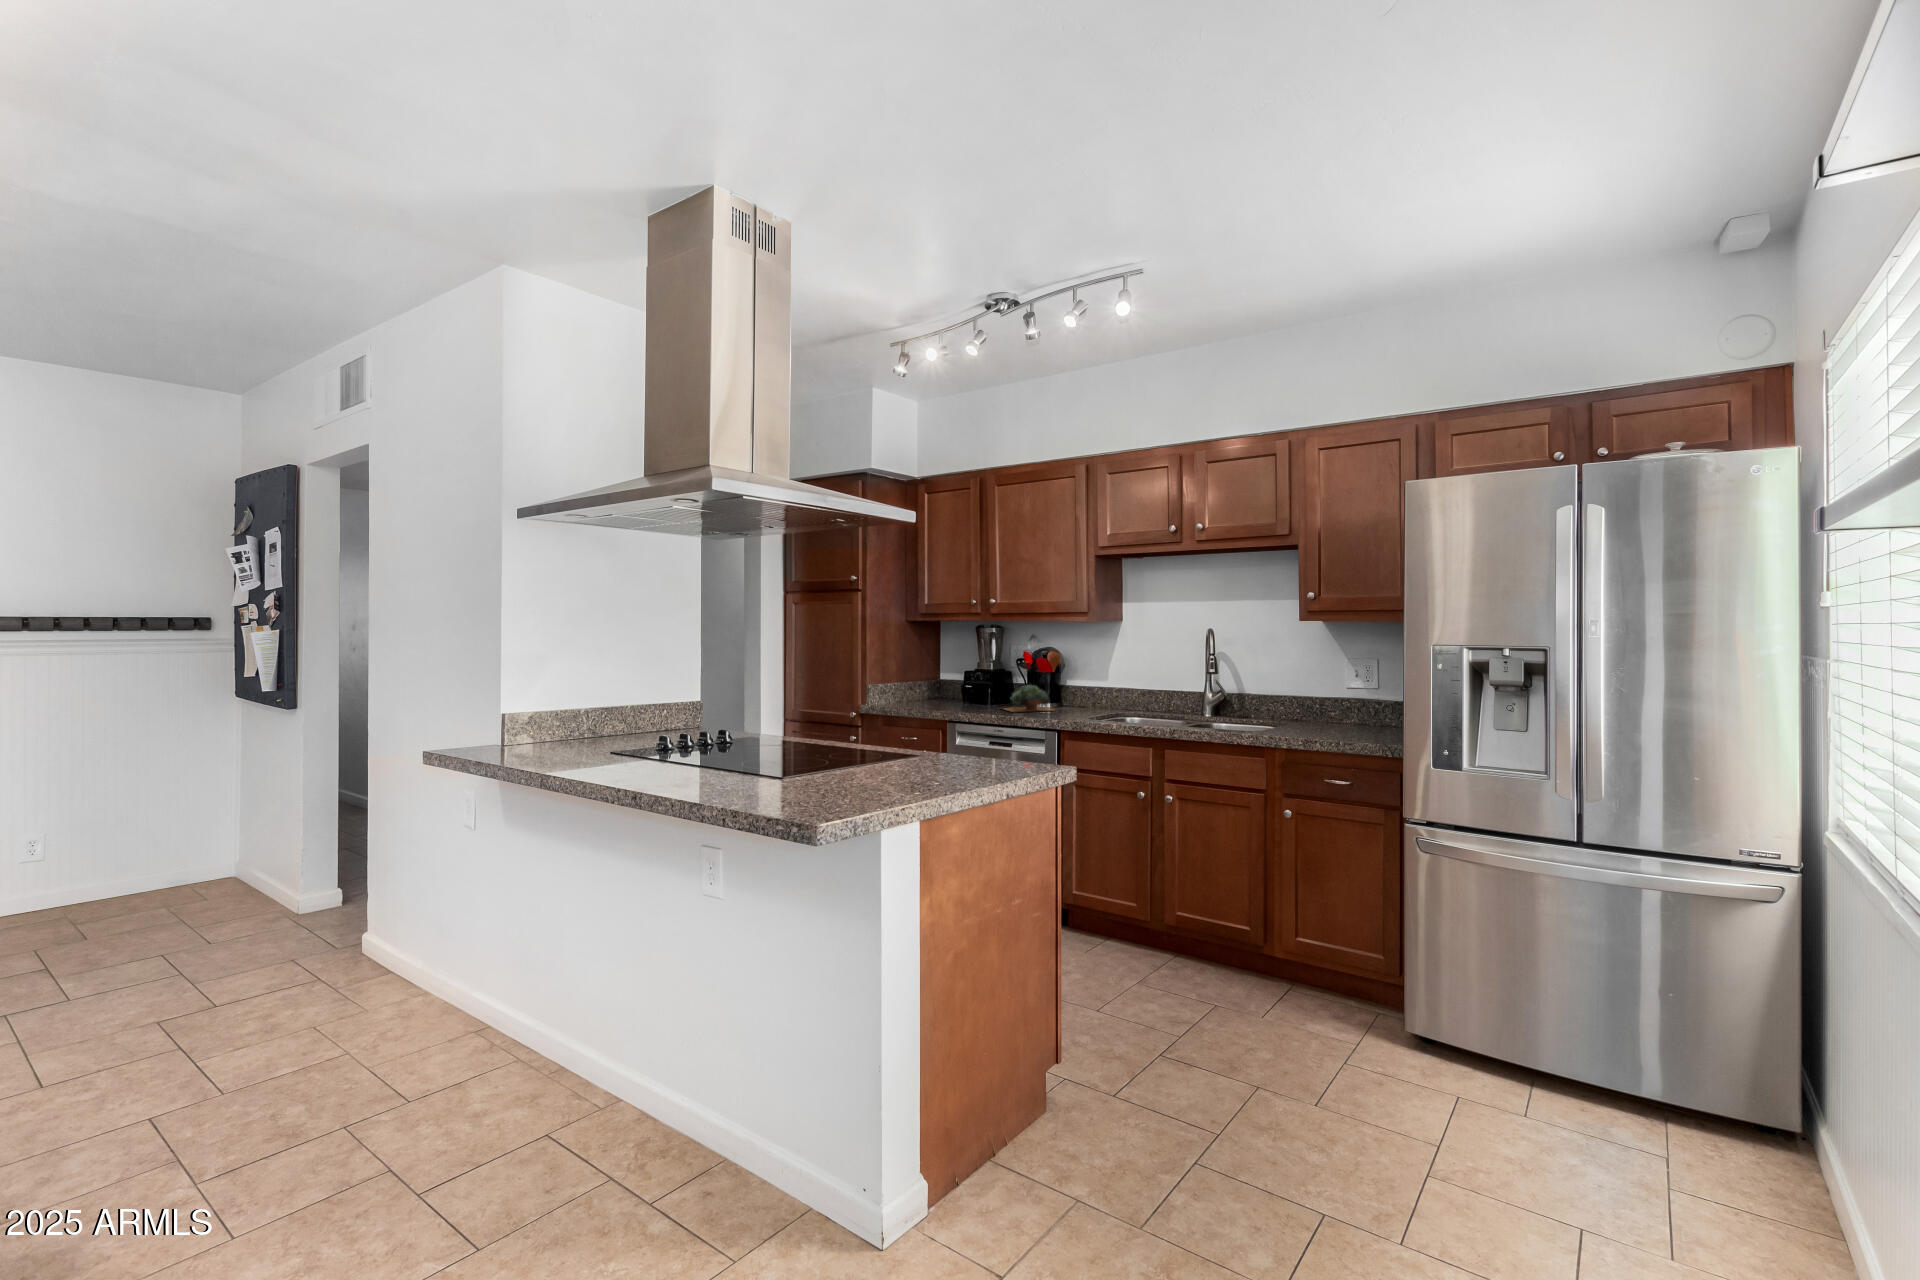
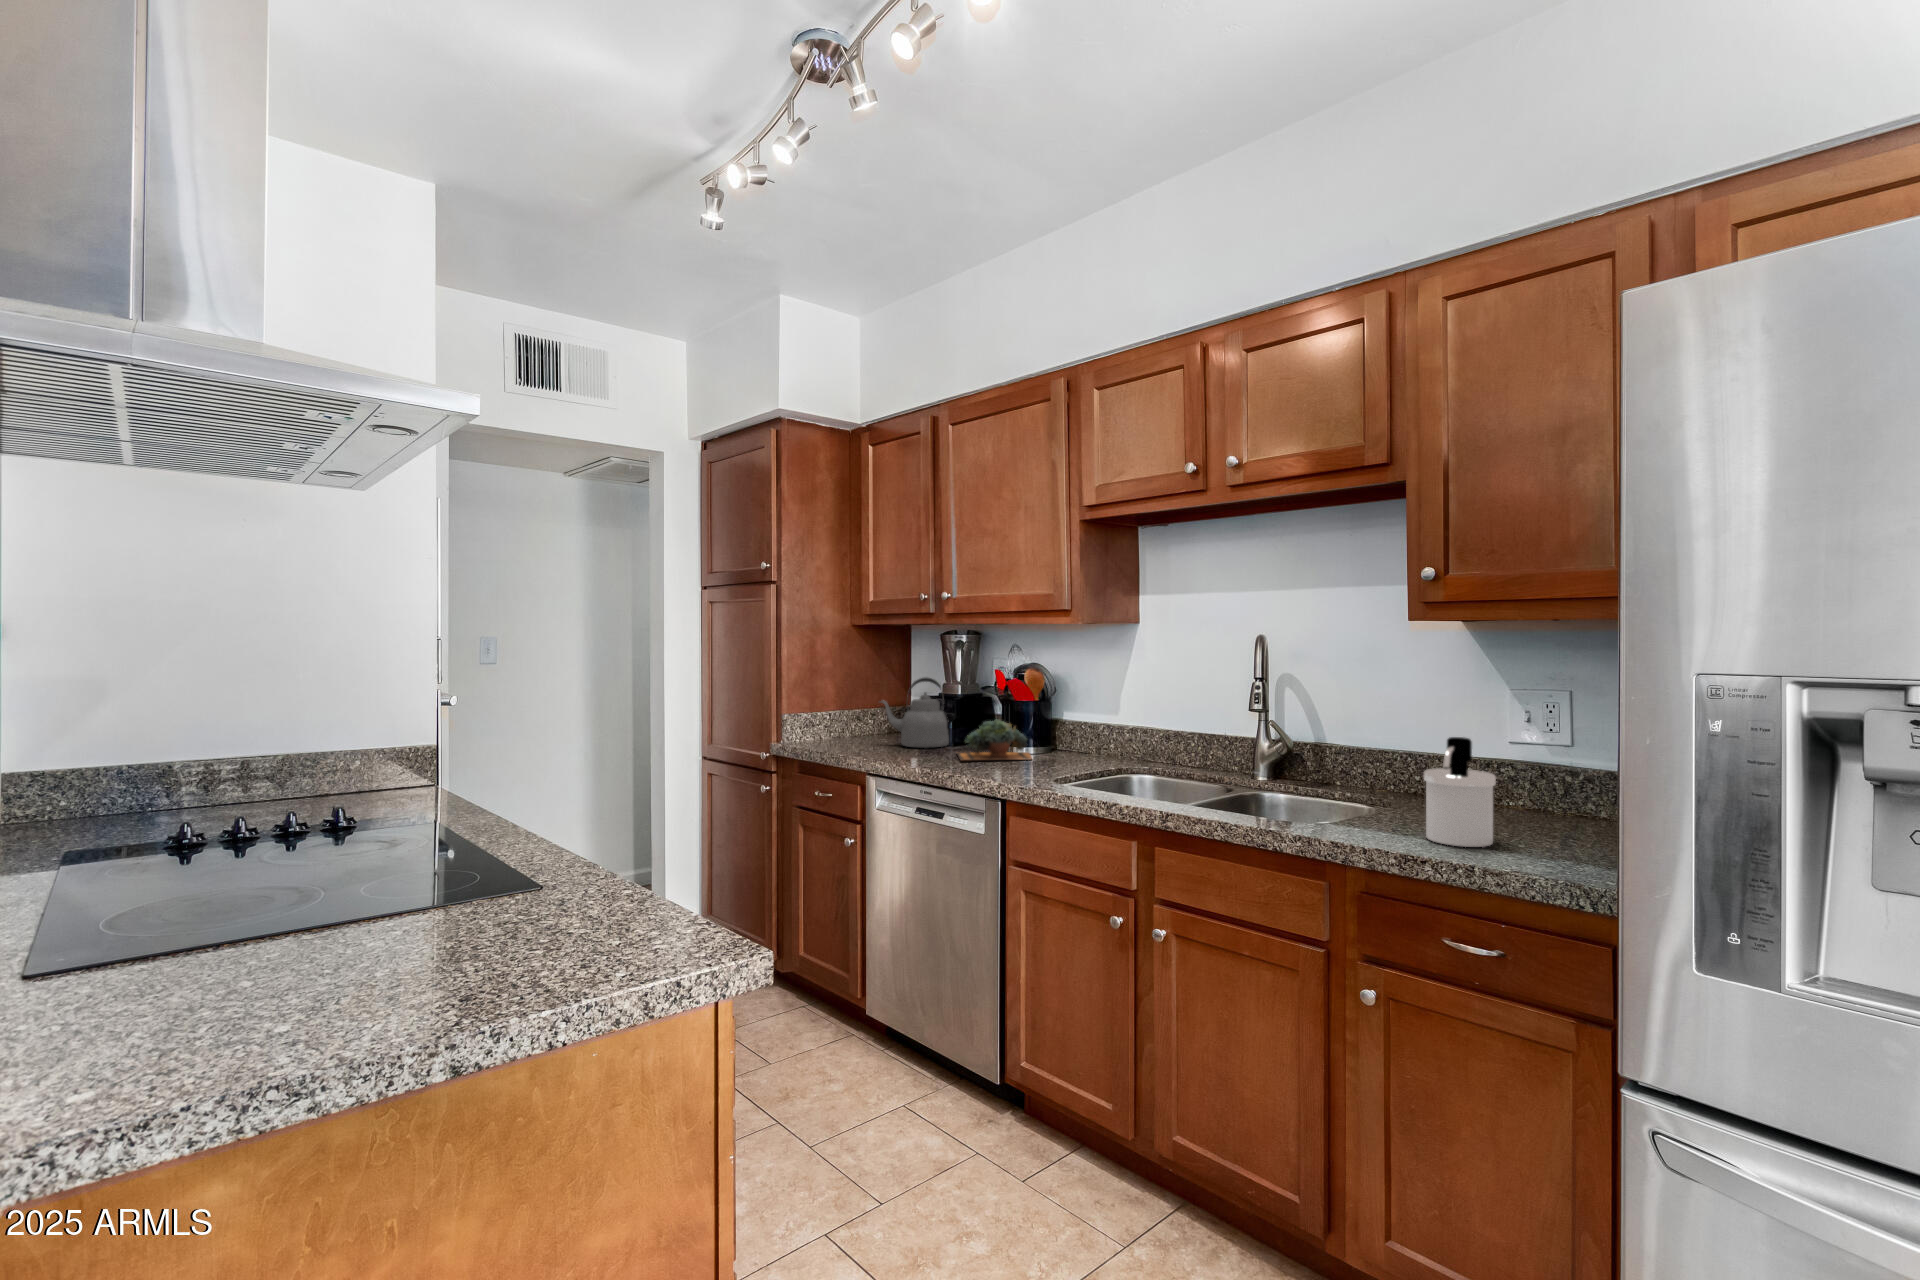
kettle: none [936,658,986,706] -> present [880,678,949,748]
soap dispenser: none [1312,682,1347,738] -> present [1424,737,1496,847]

